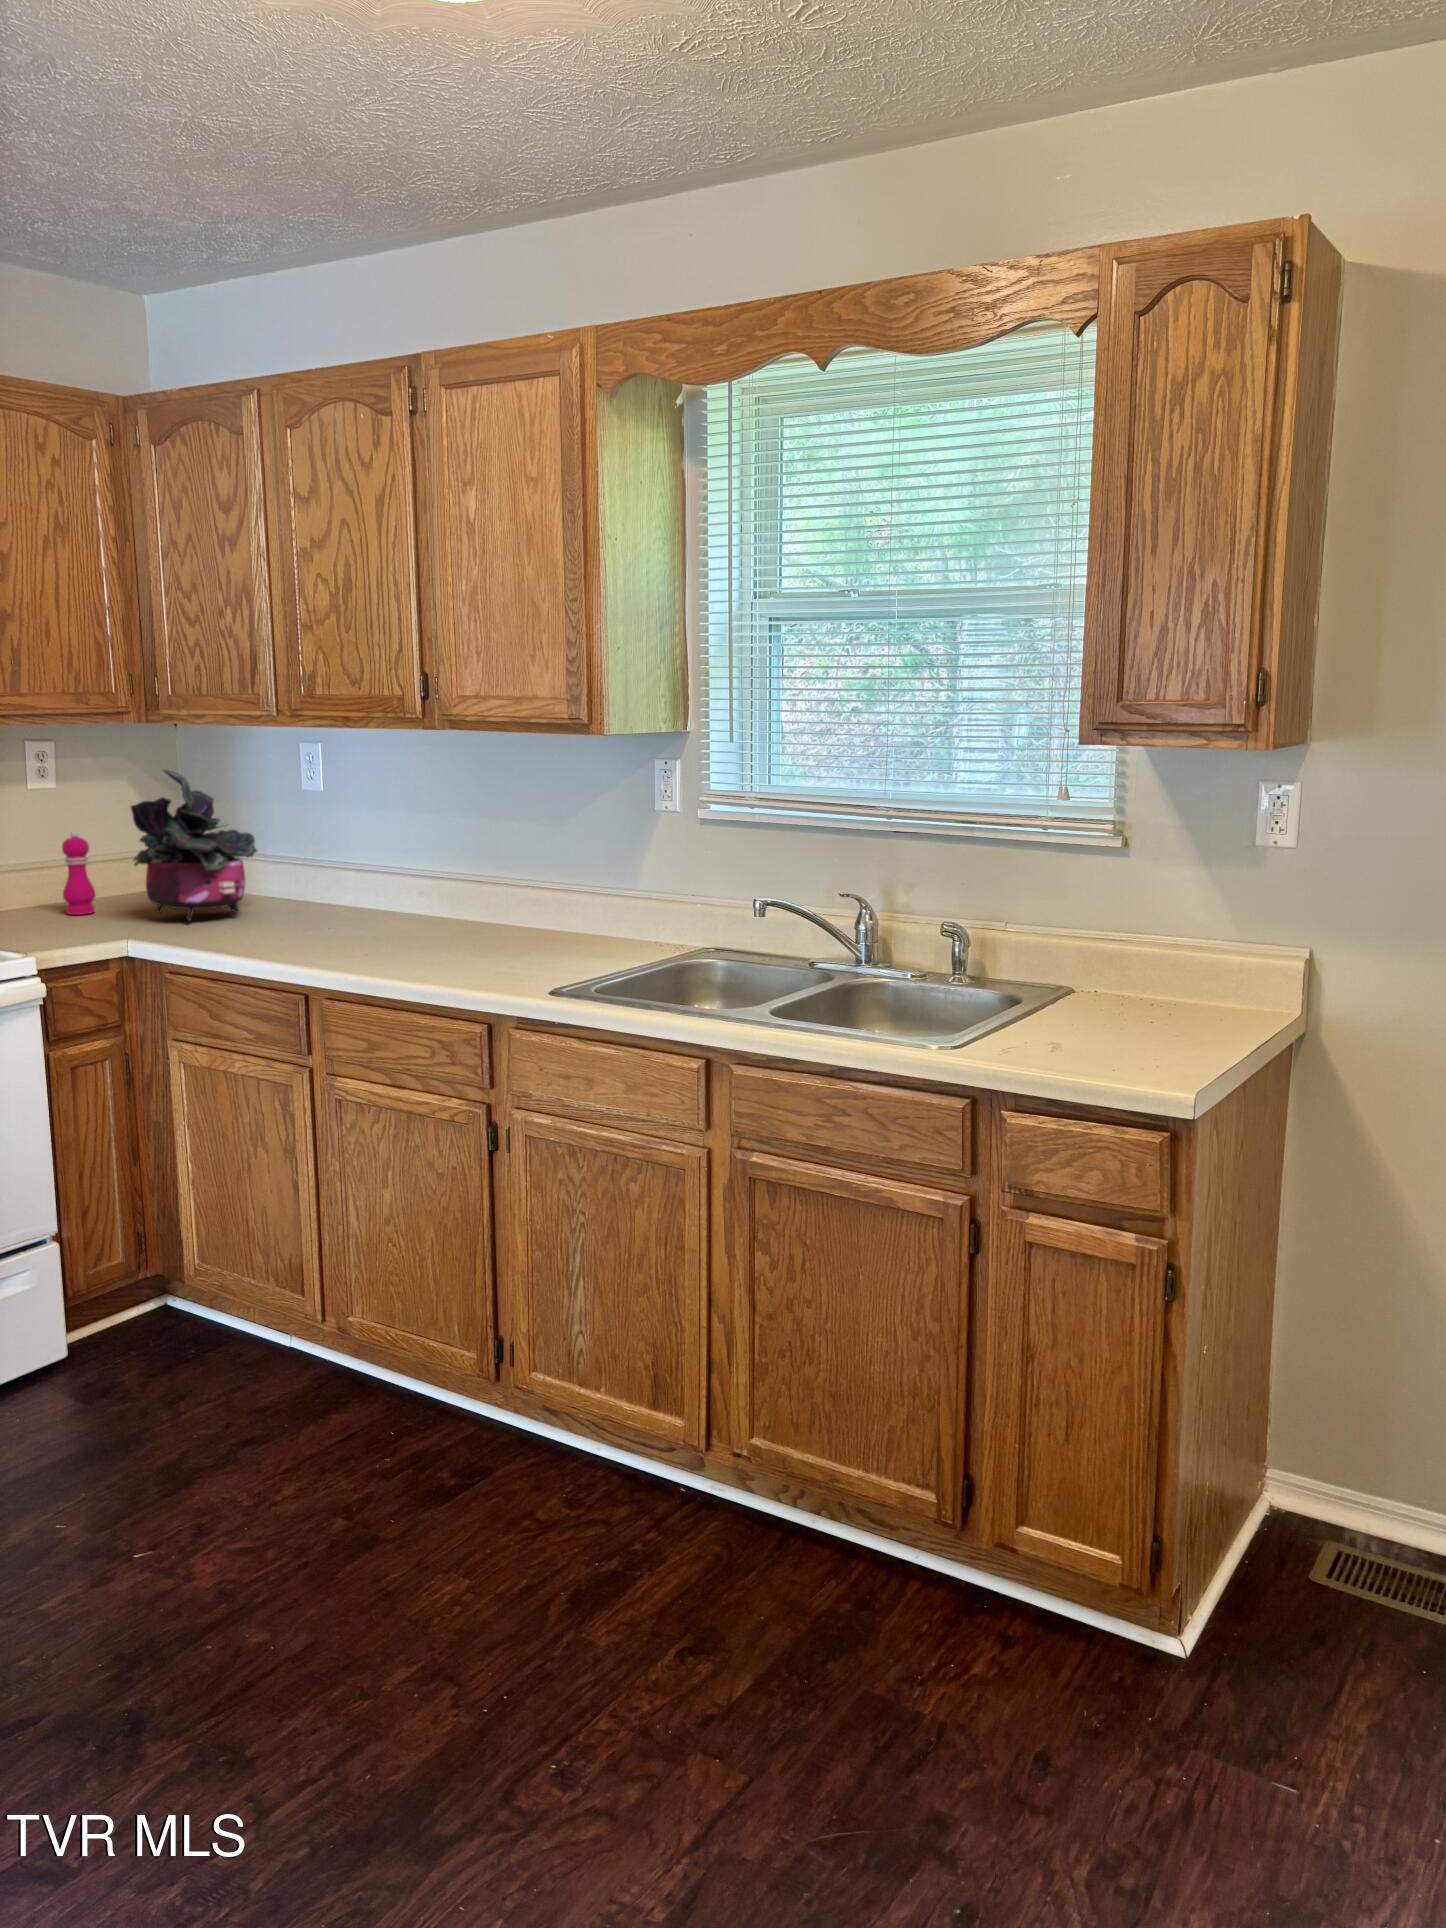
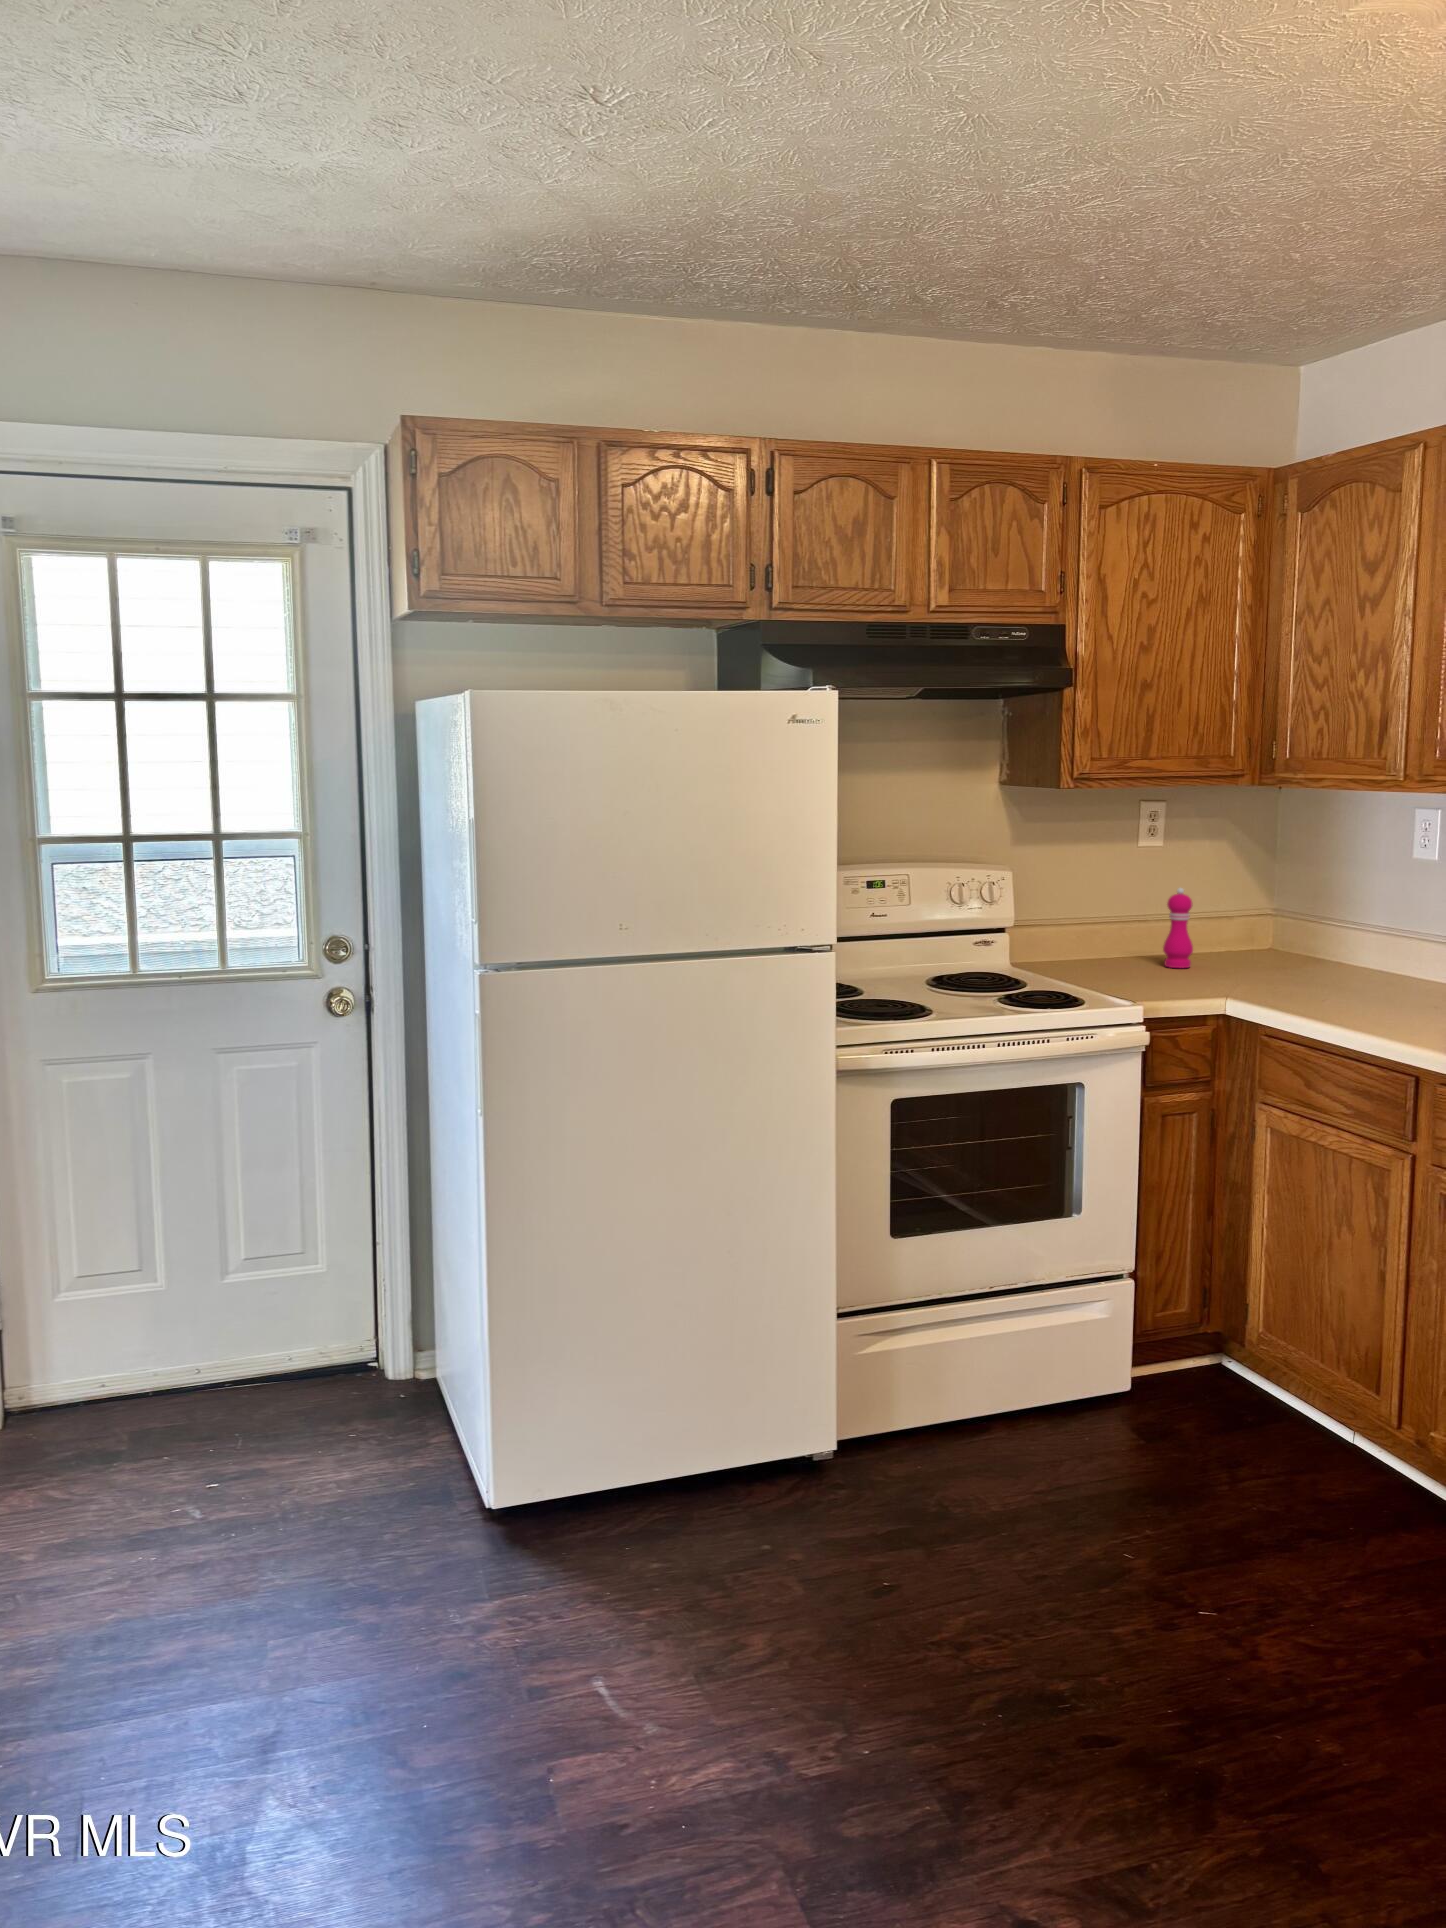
potted plant: present [131,770,257,921] -> none [1237,833,1363,985]

